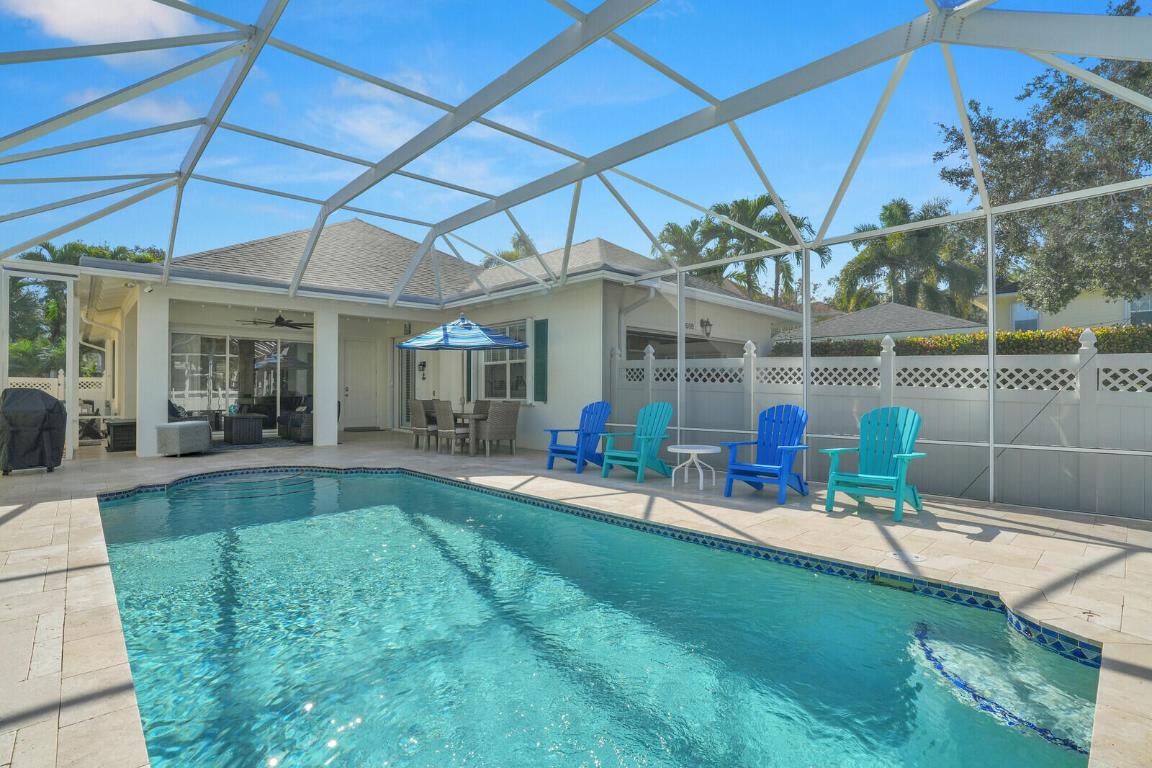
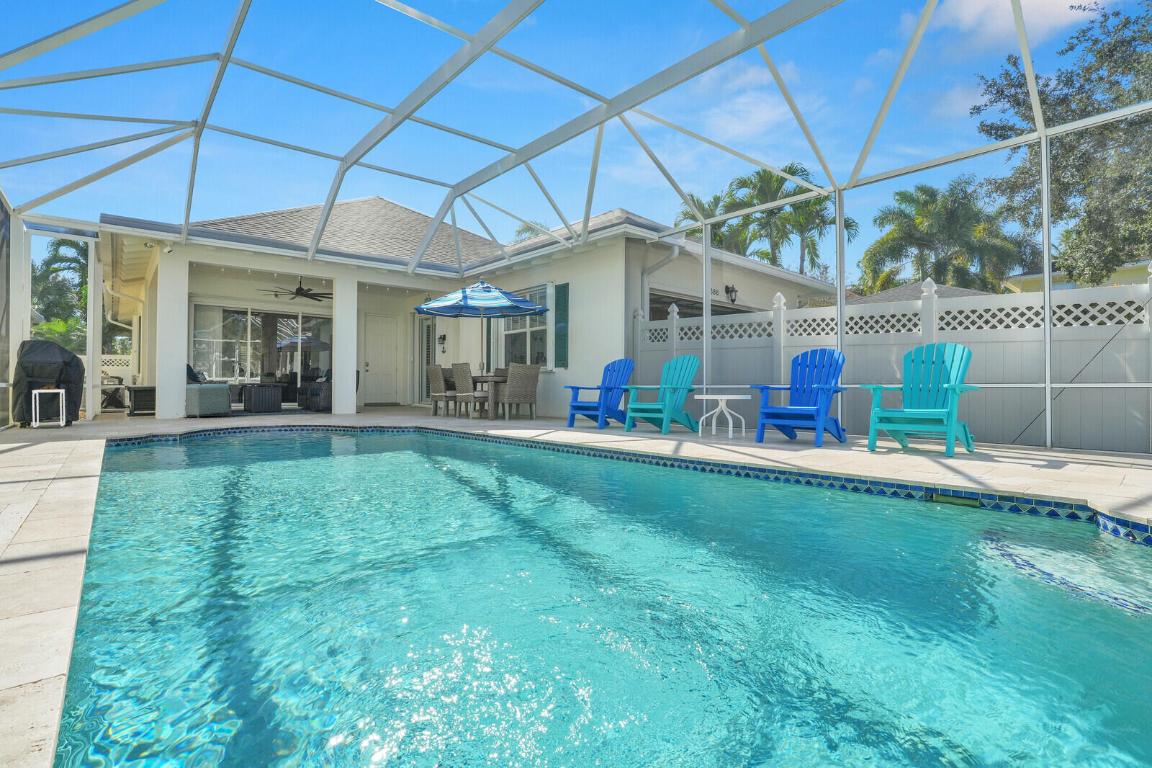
side table: none [14,435,47,478] -> present [32,385,65,427]

